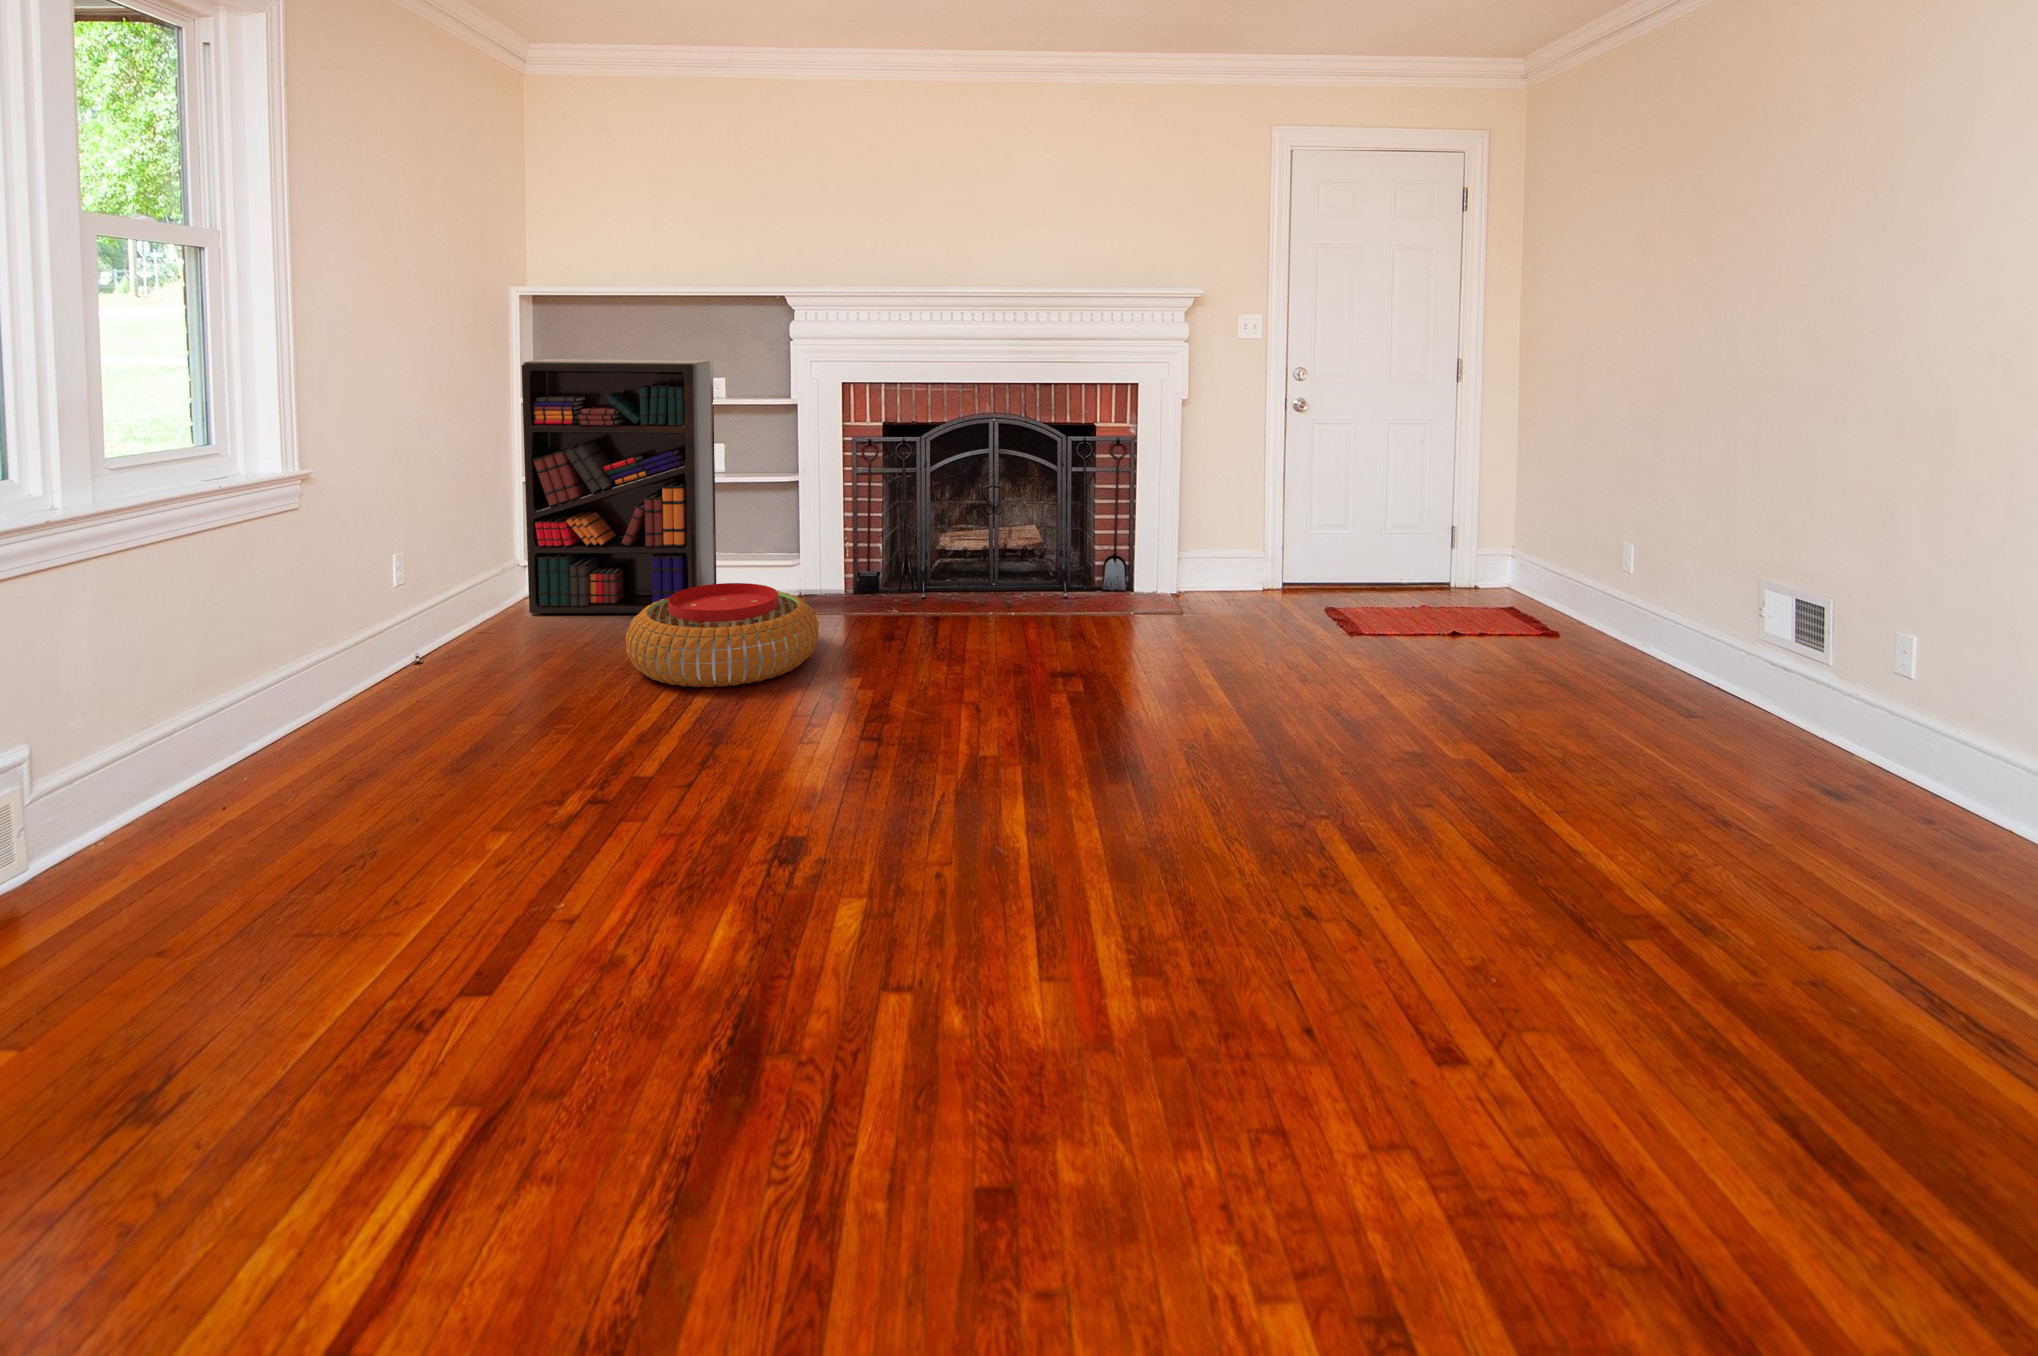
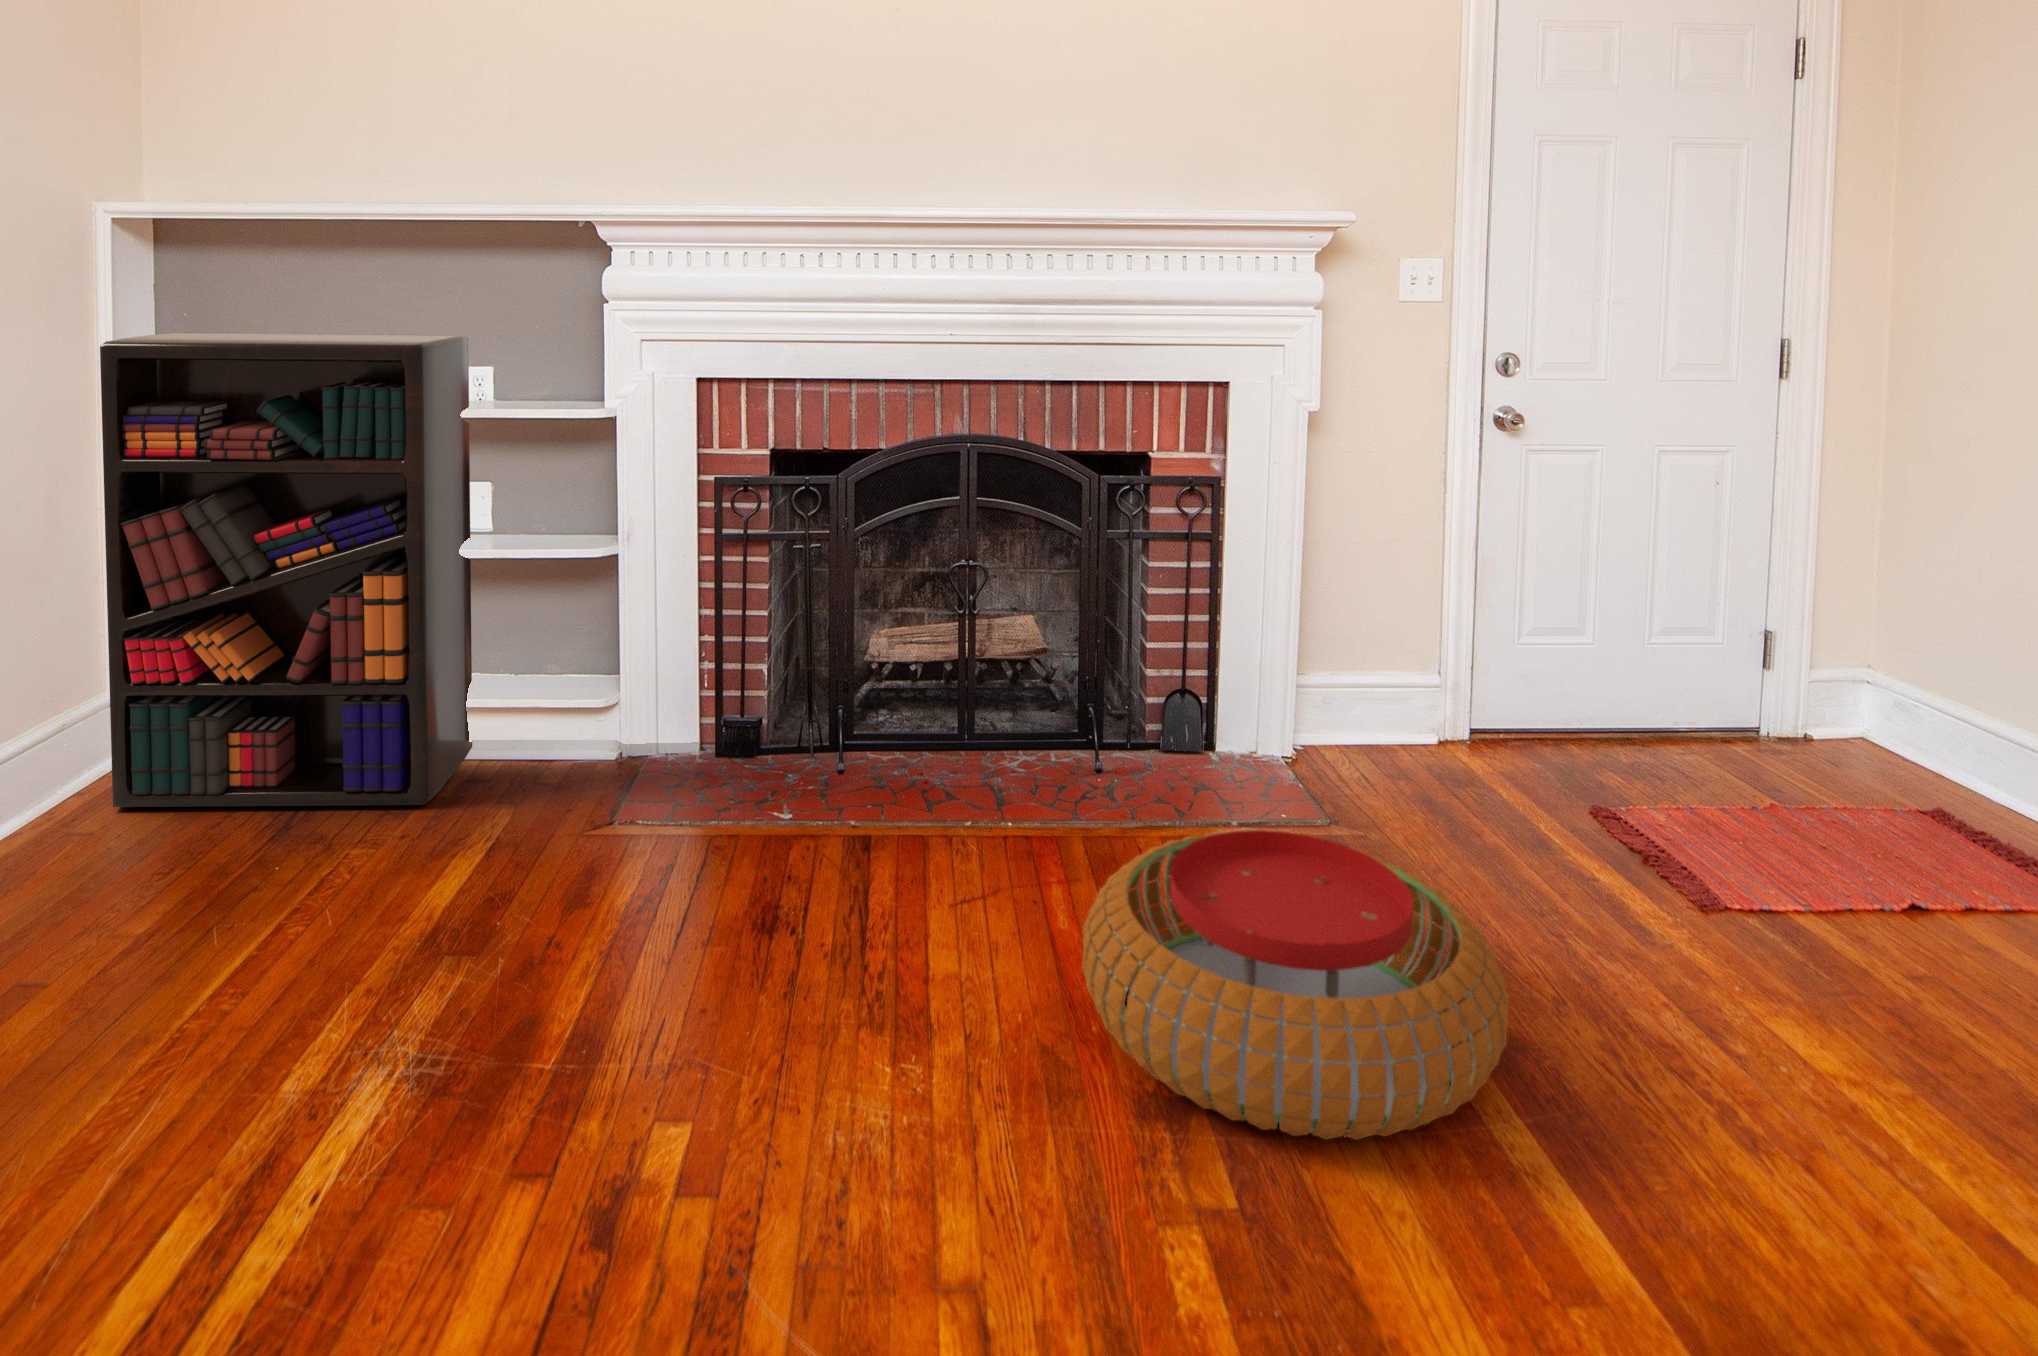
pouf: present [626,583,819,687] -> present [1082,830,1509,1140]

